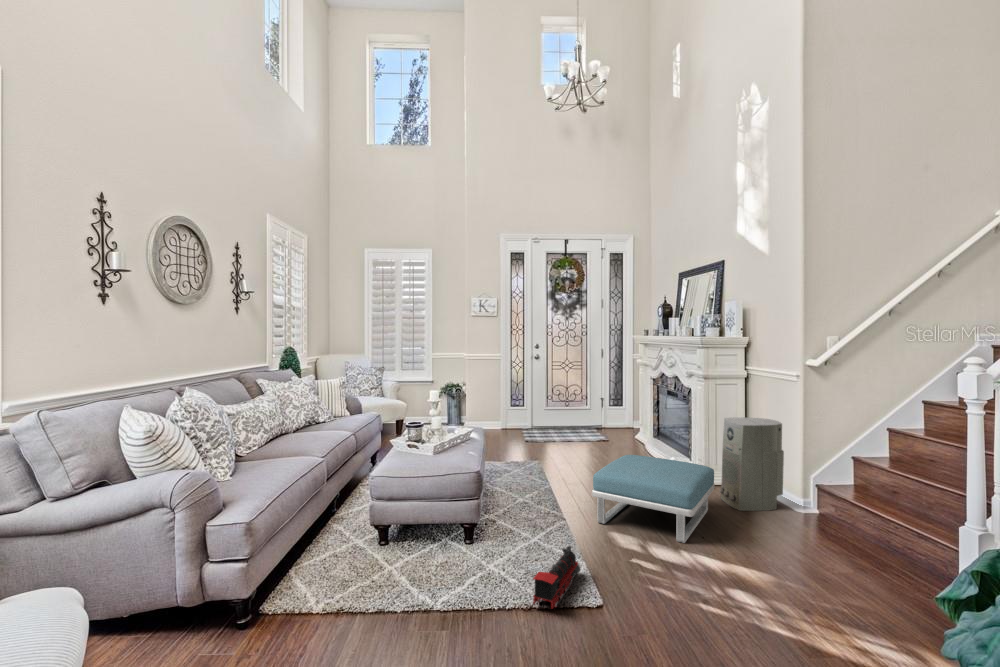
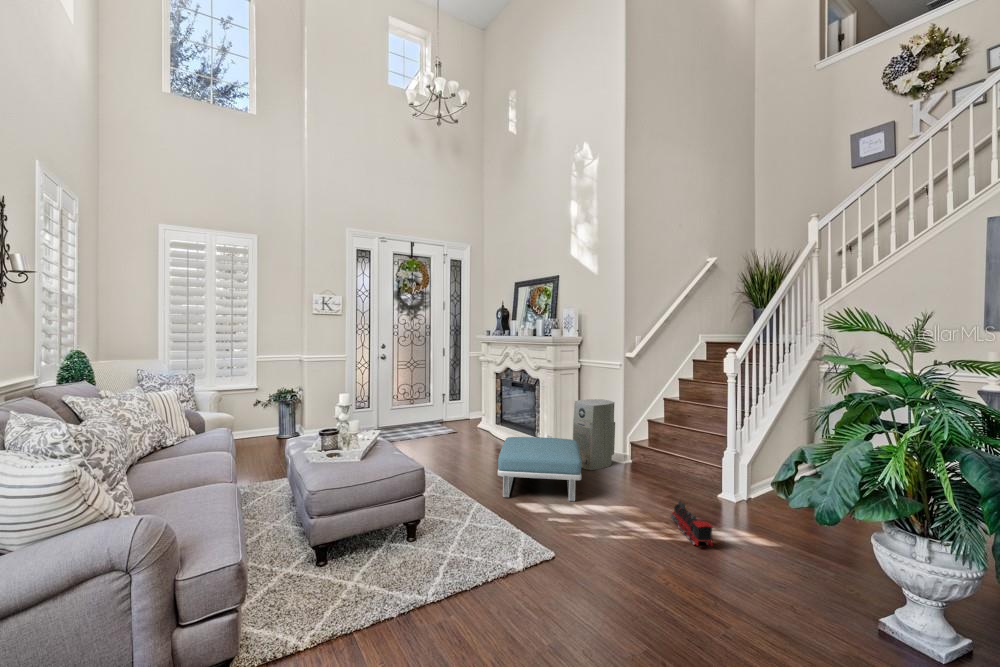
toy train: present [533,546,580,609] -> present [671,501,713,546]

